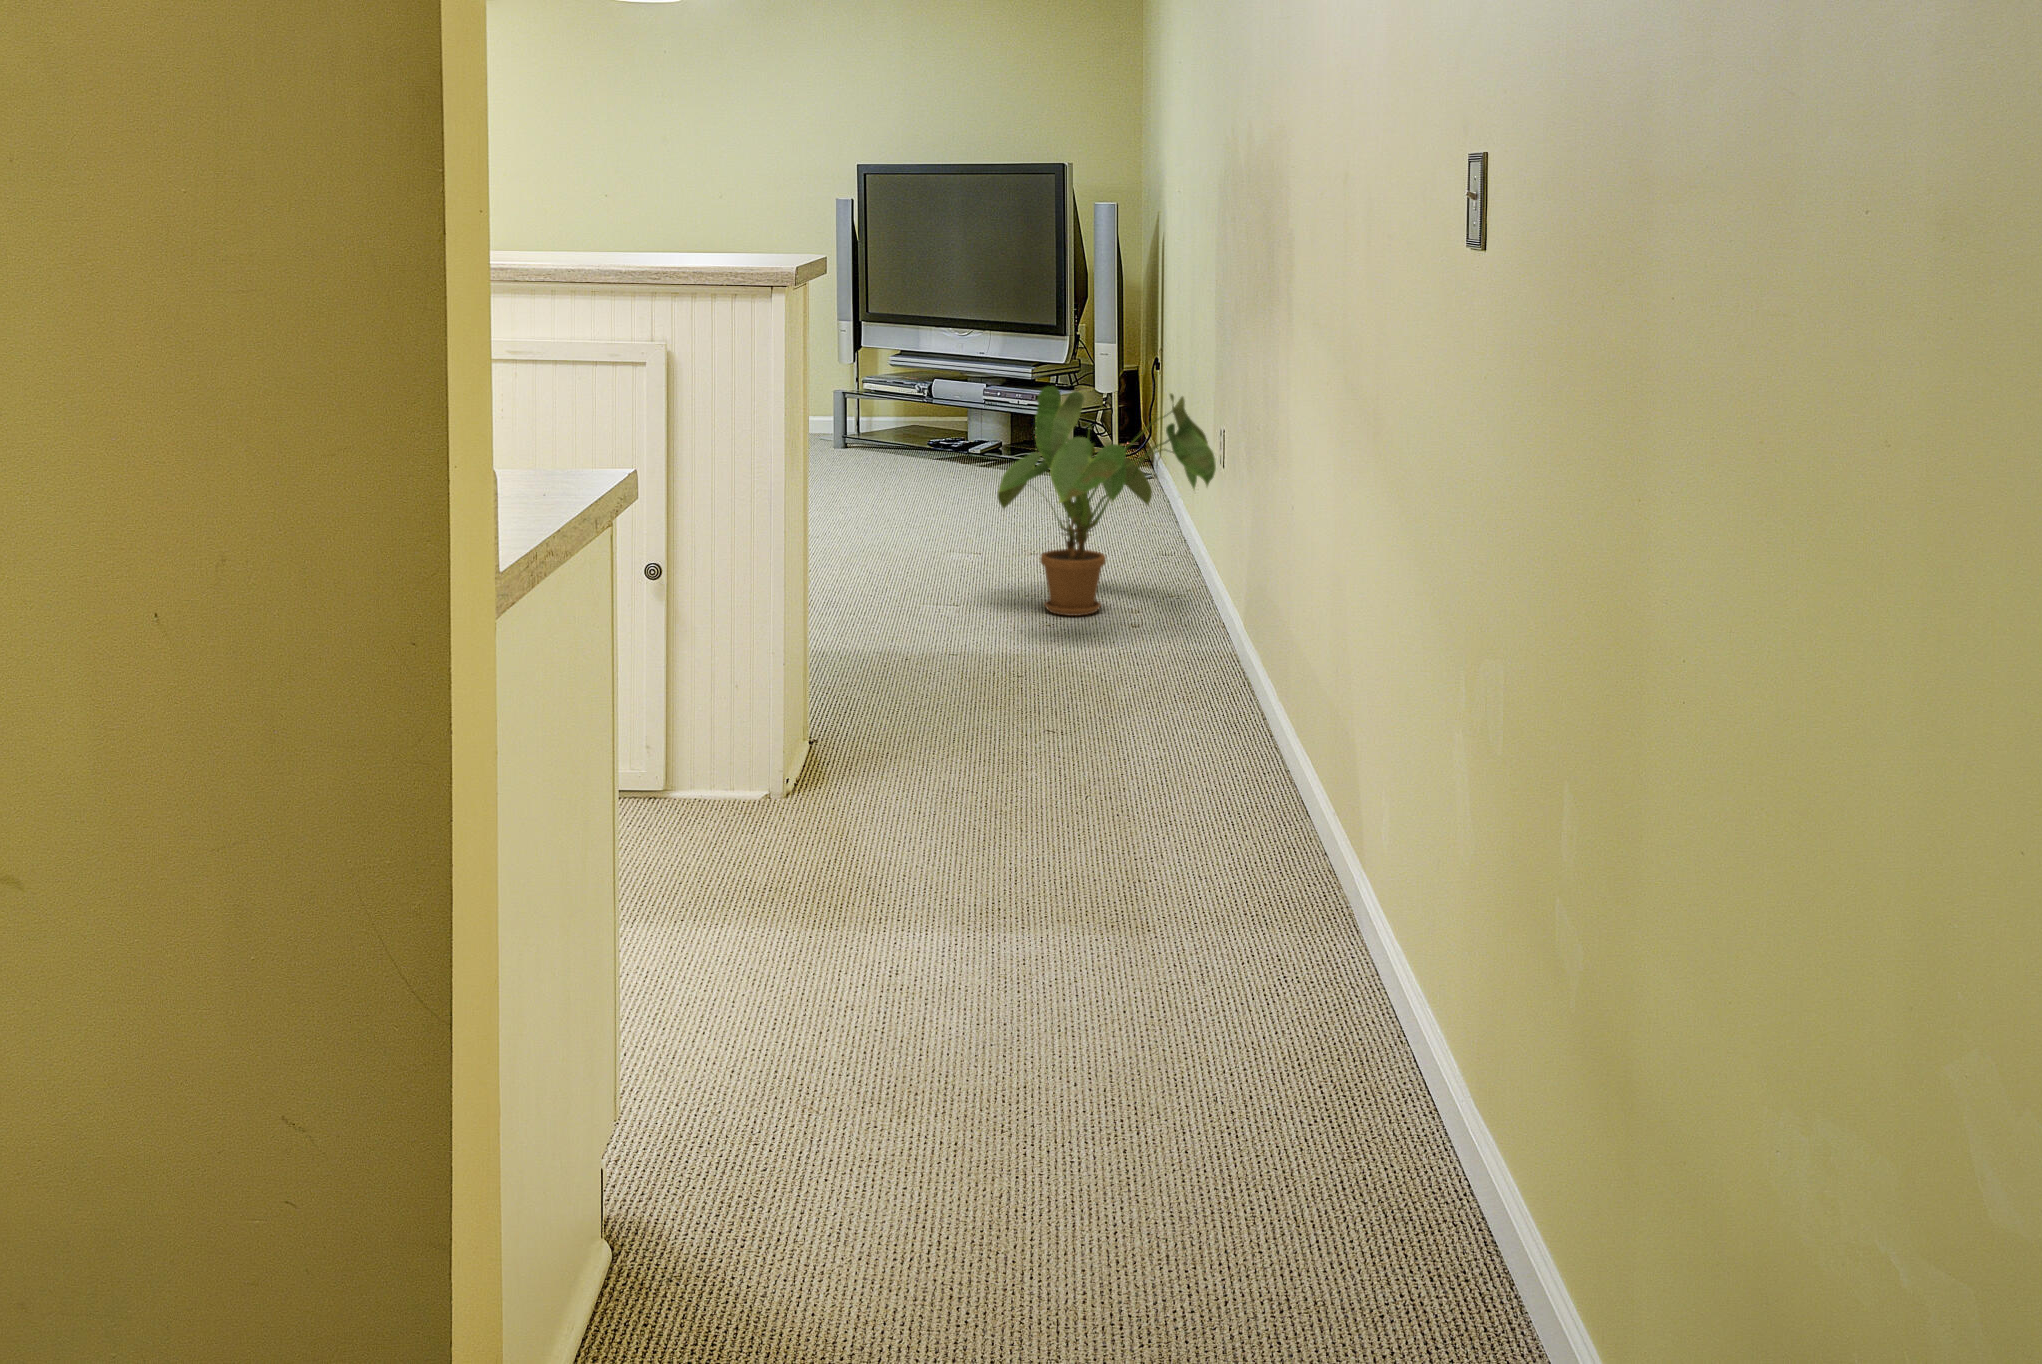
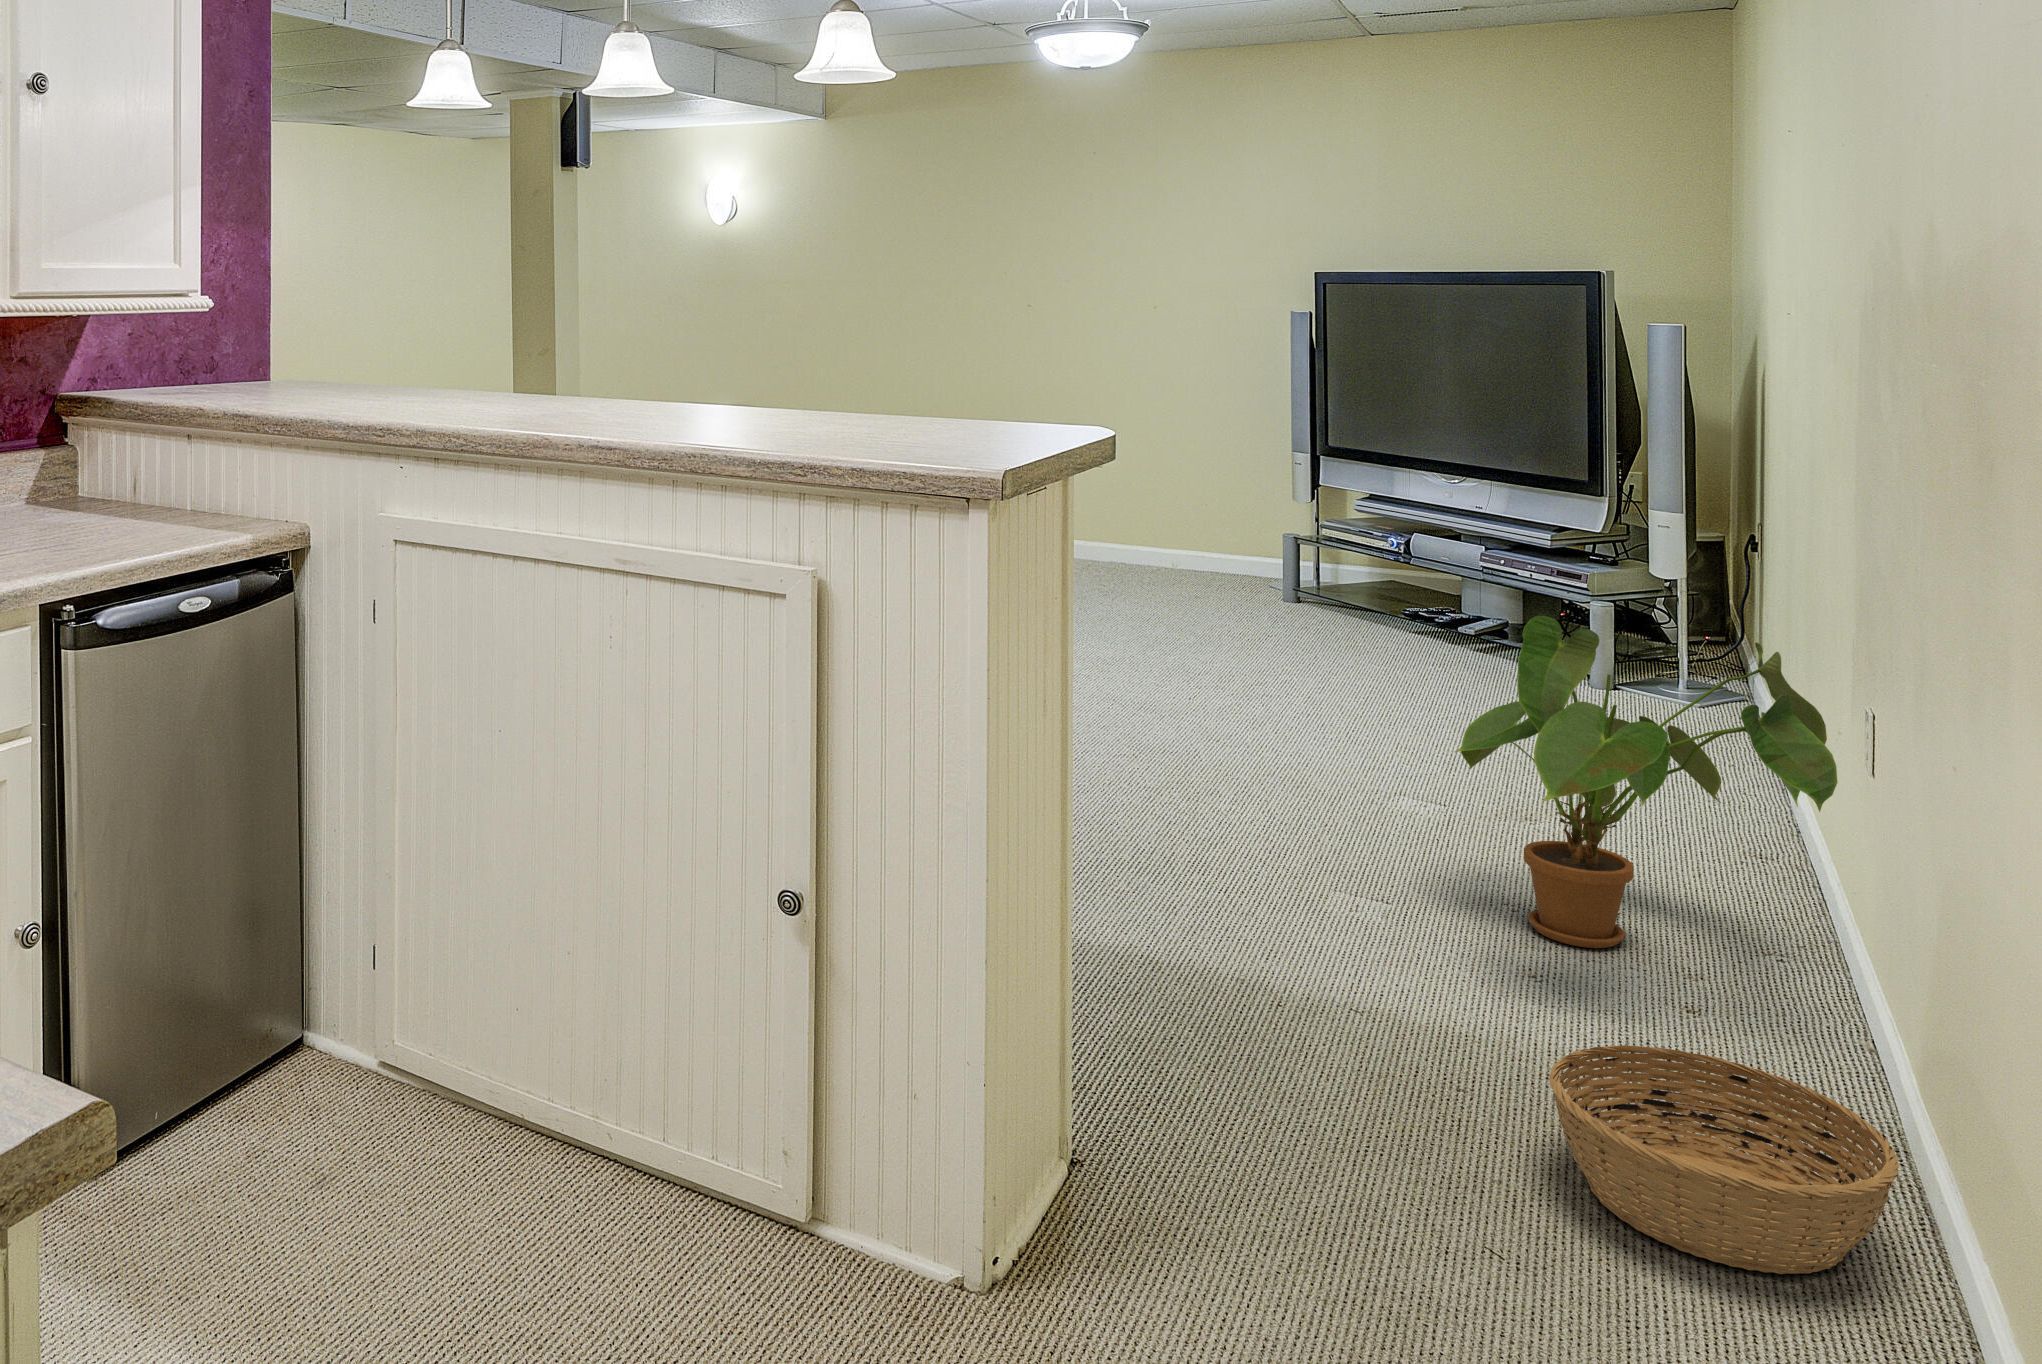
basket: none [1075,633,1253,737] -> present [1549,1045,1900,1274]

